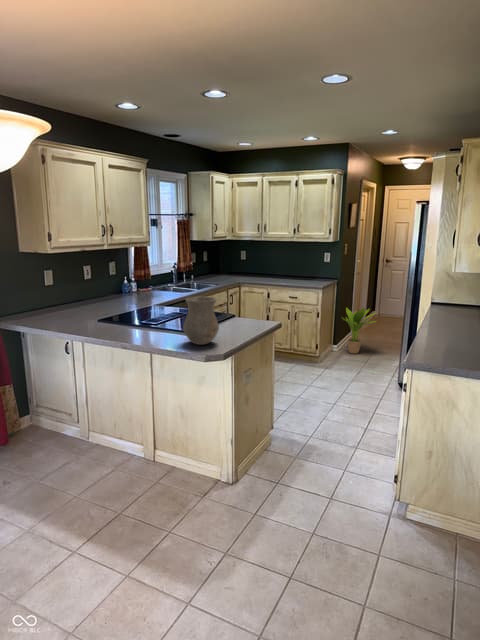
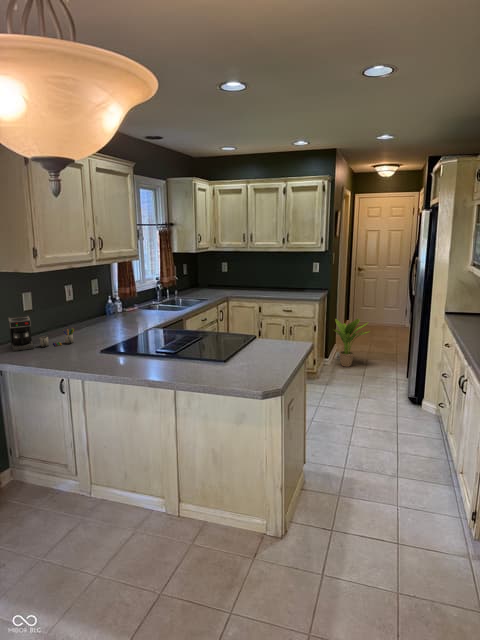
coffee maker: none [29,289,83,317] -> present [8,316,74,351]
vase: present [183,296,219,345] -> none [225,319,267,377]

